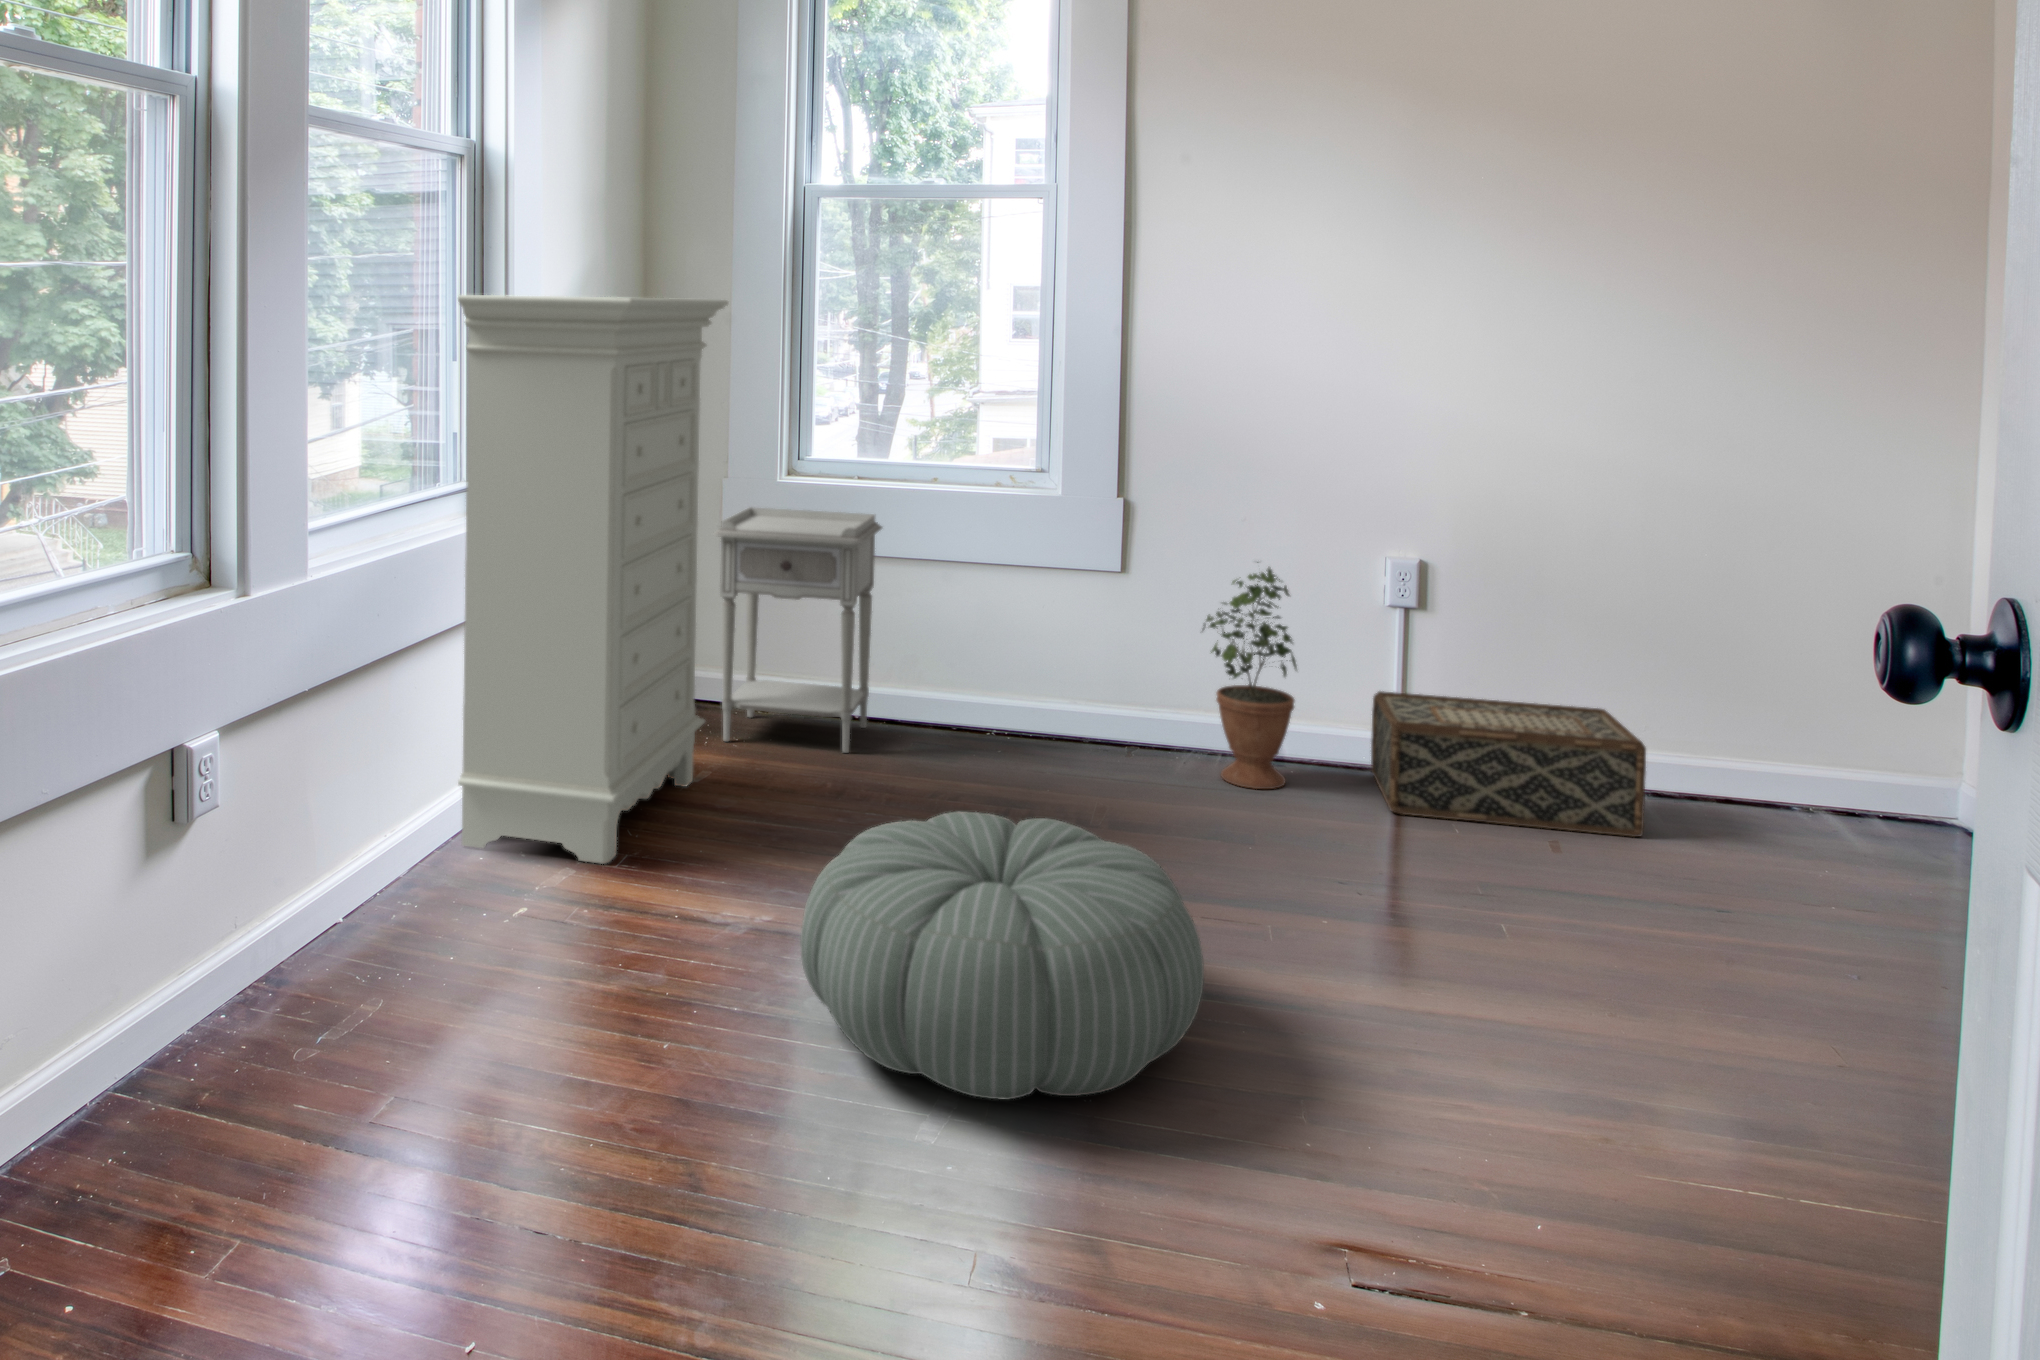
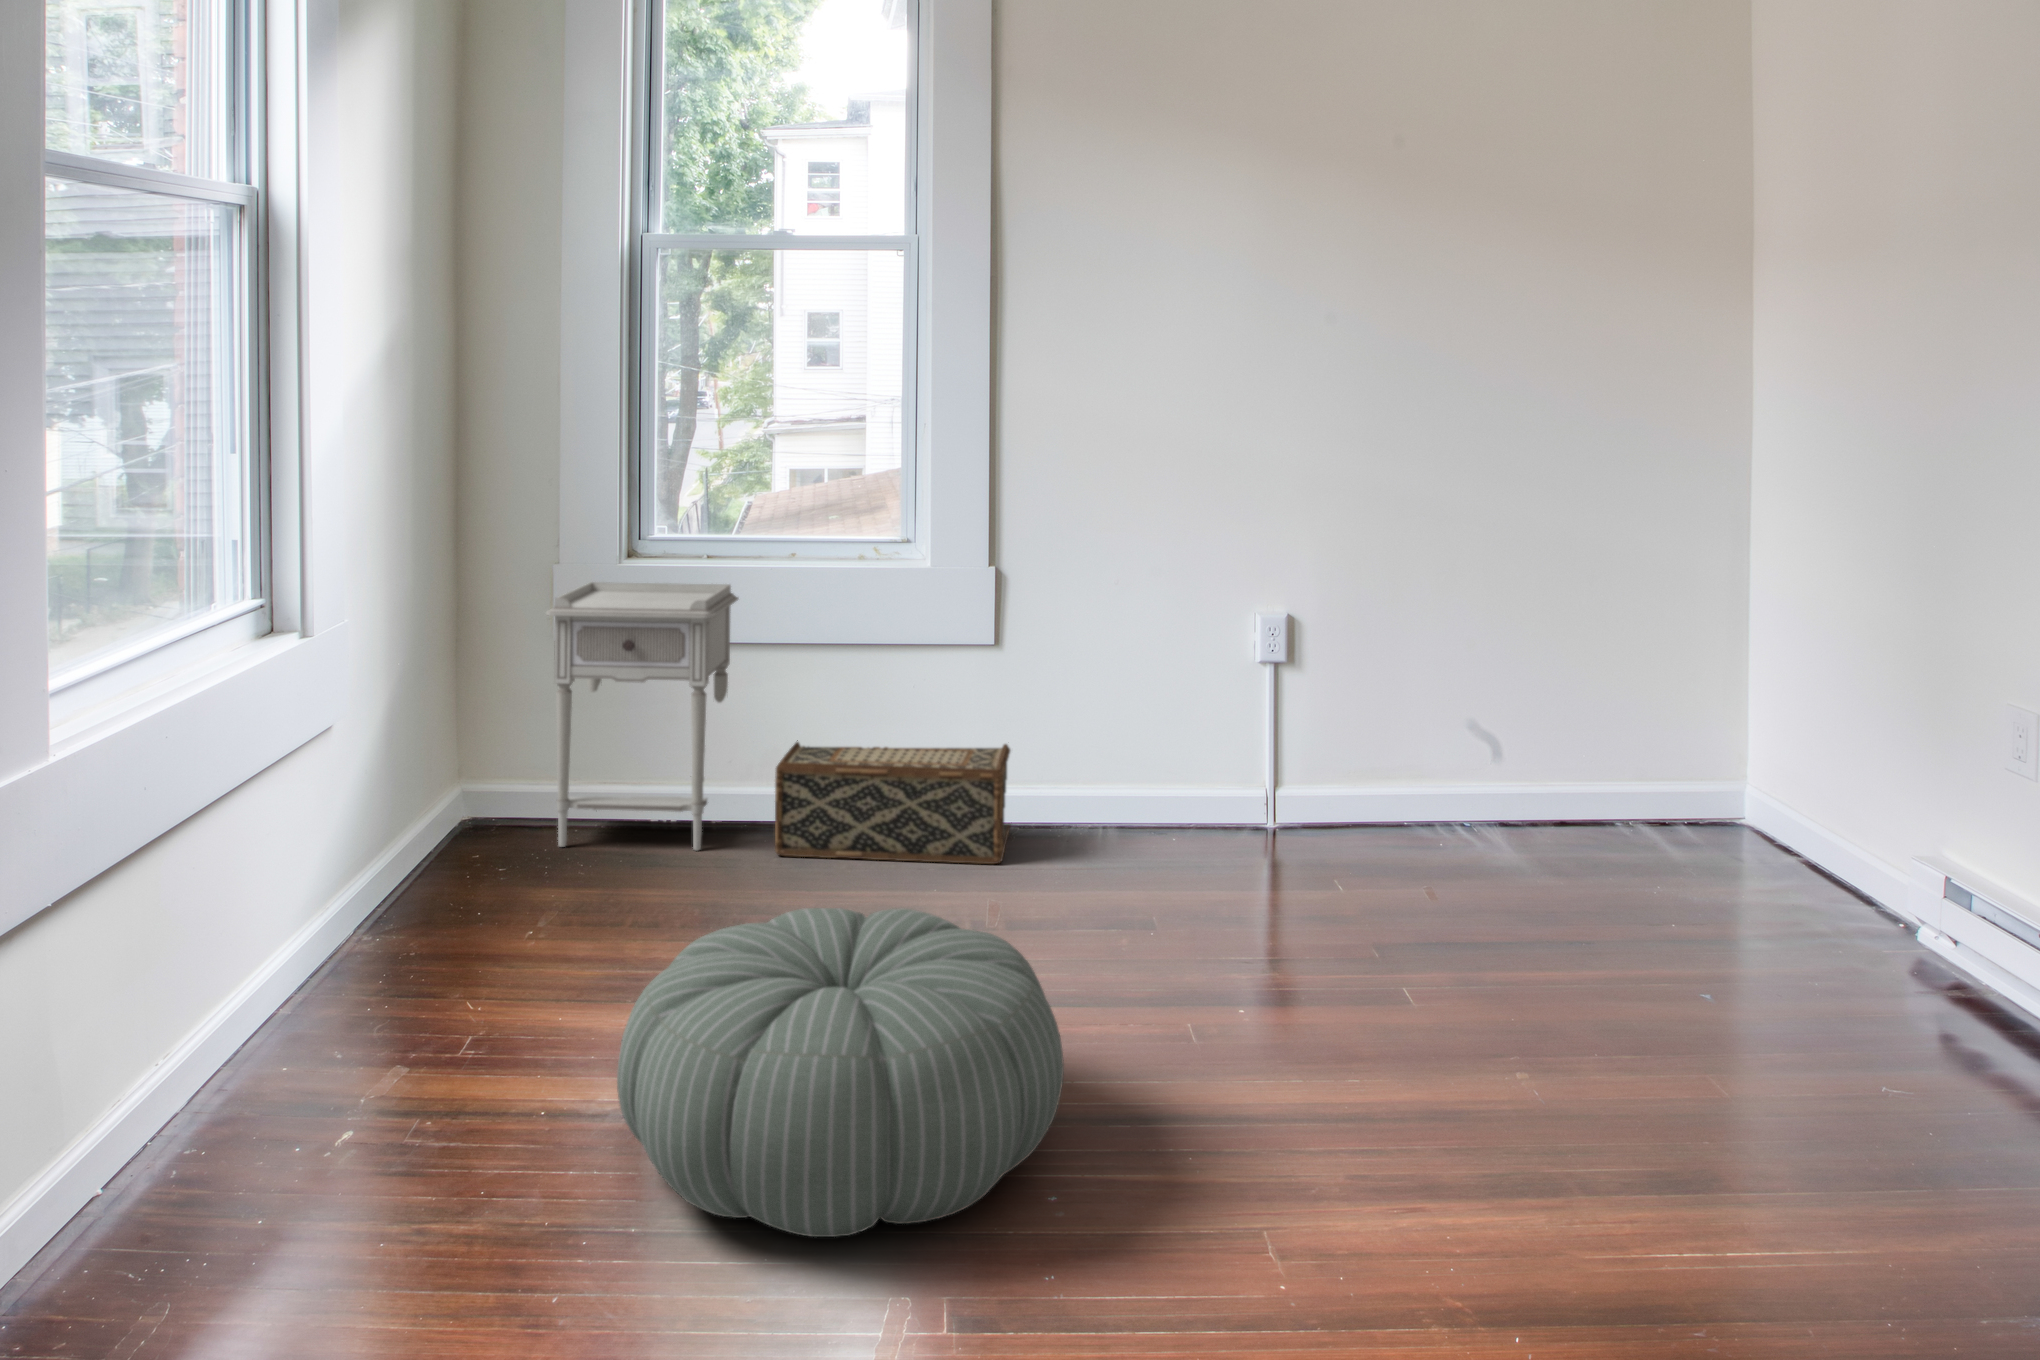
dresser: present [458,295,728,864] -> none [221,344,558,1002]
potted plant: present [1203,562,1297,789] -> none [1073,617,1171,857]
woven basket: present [1371,691,1646,837] -> present [775,740,1011,864]

